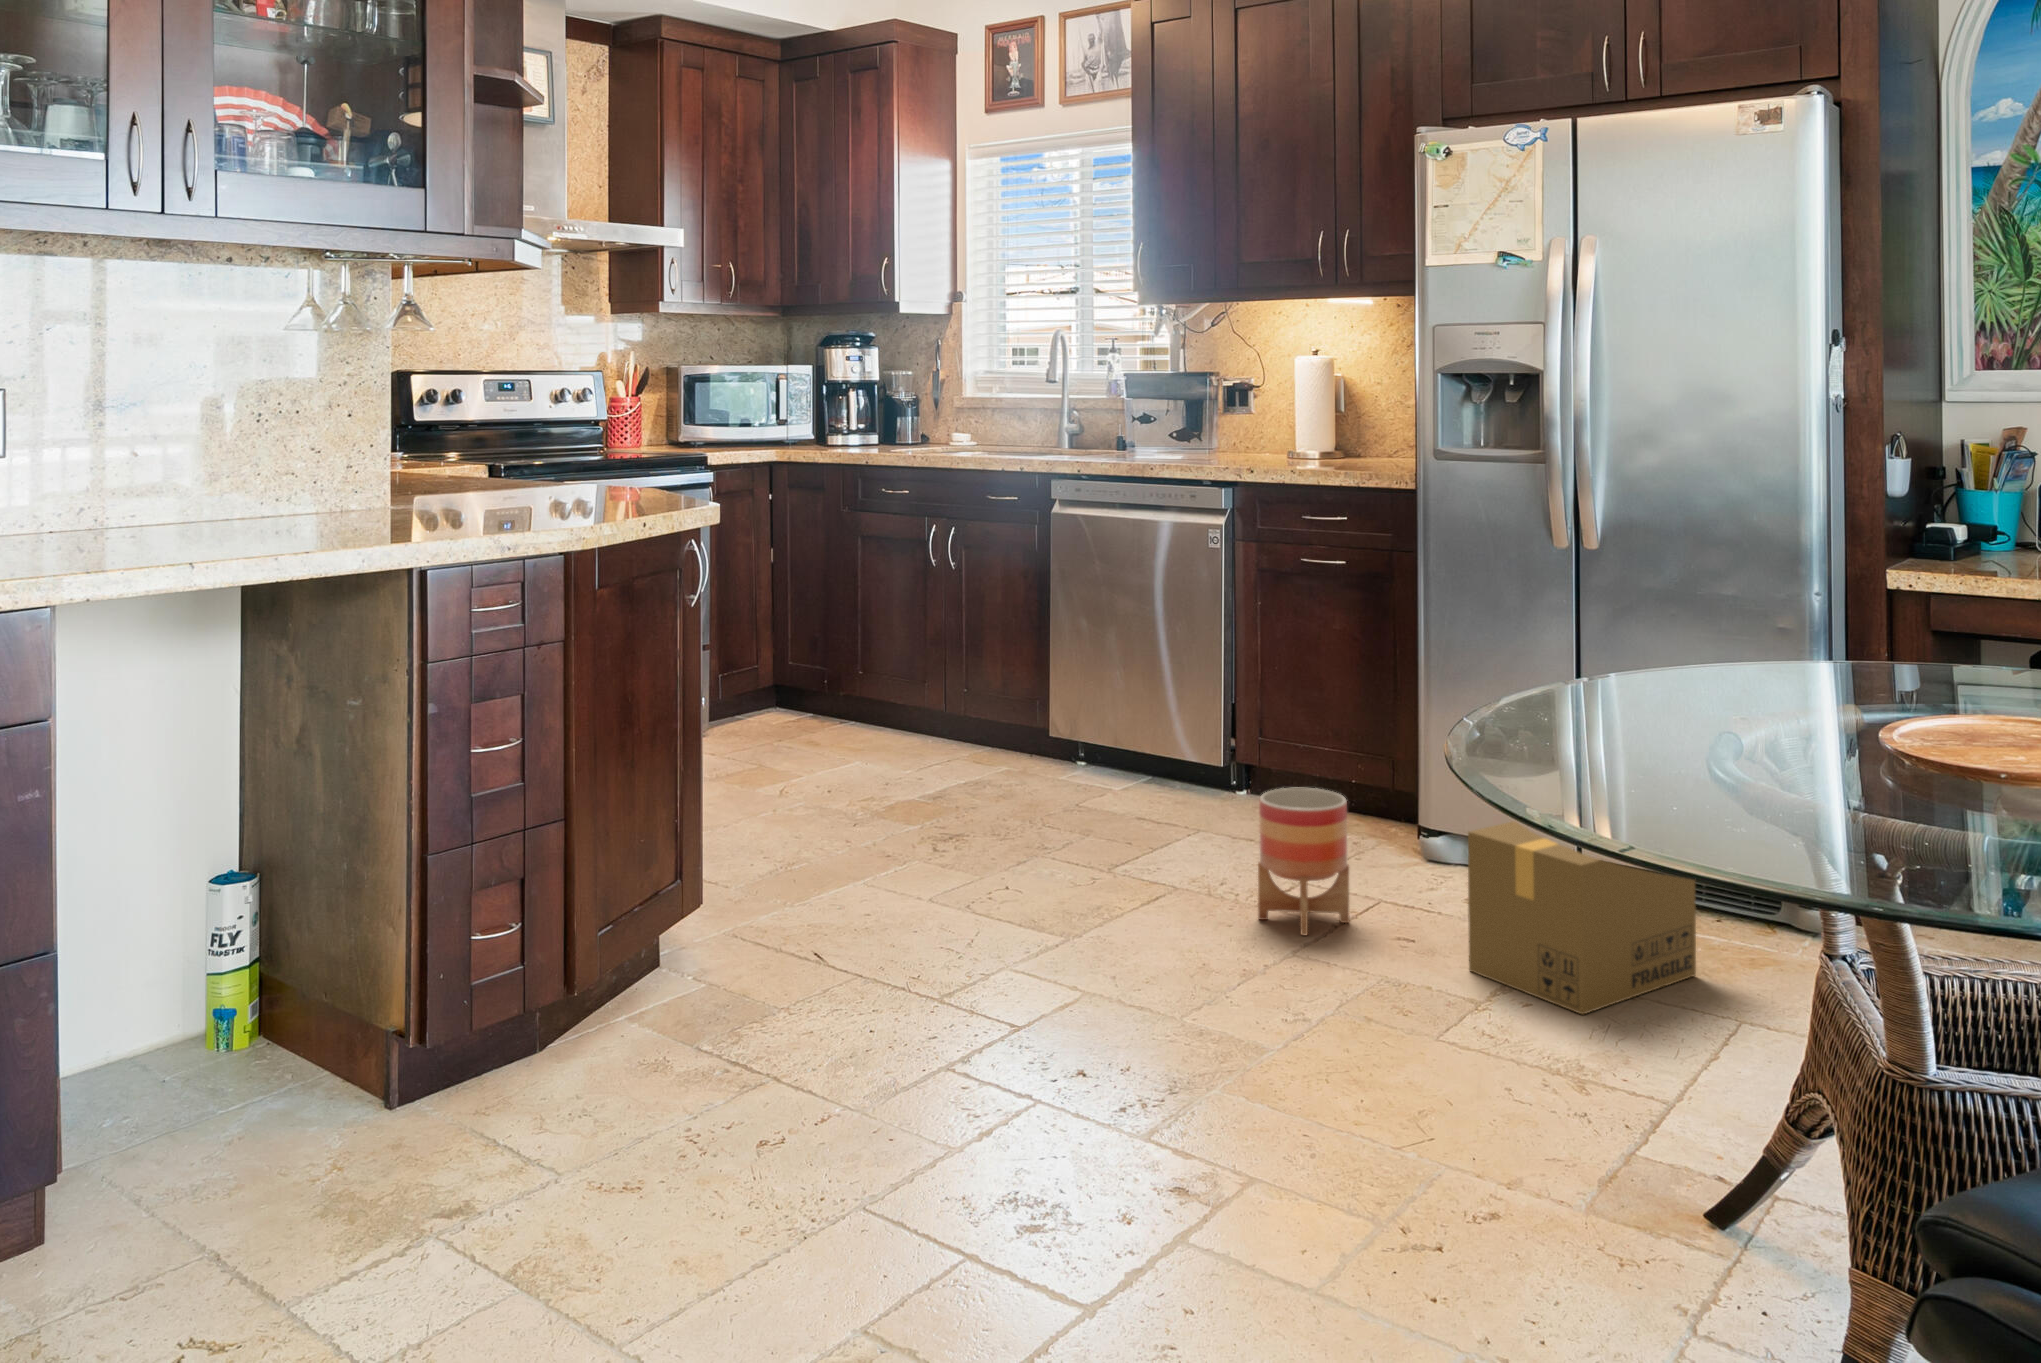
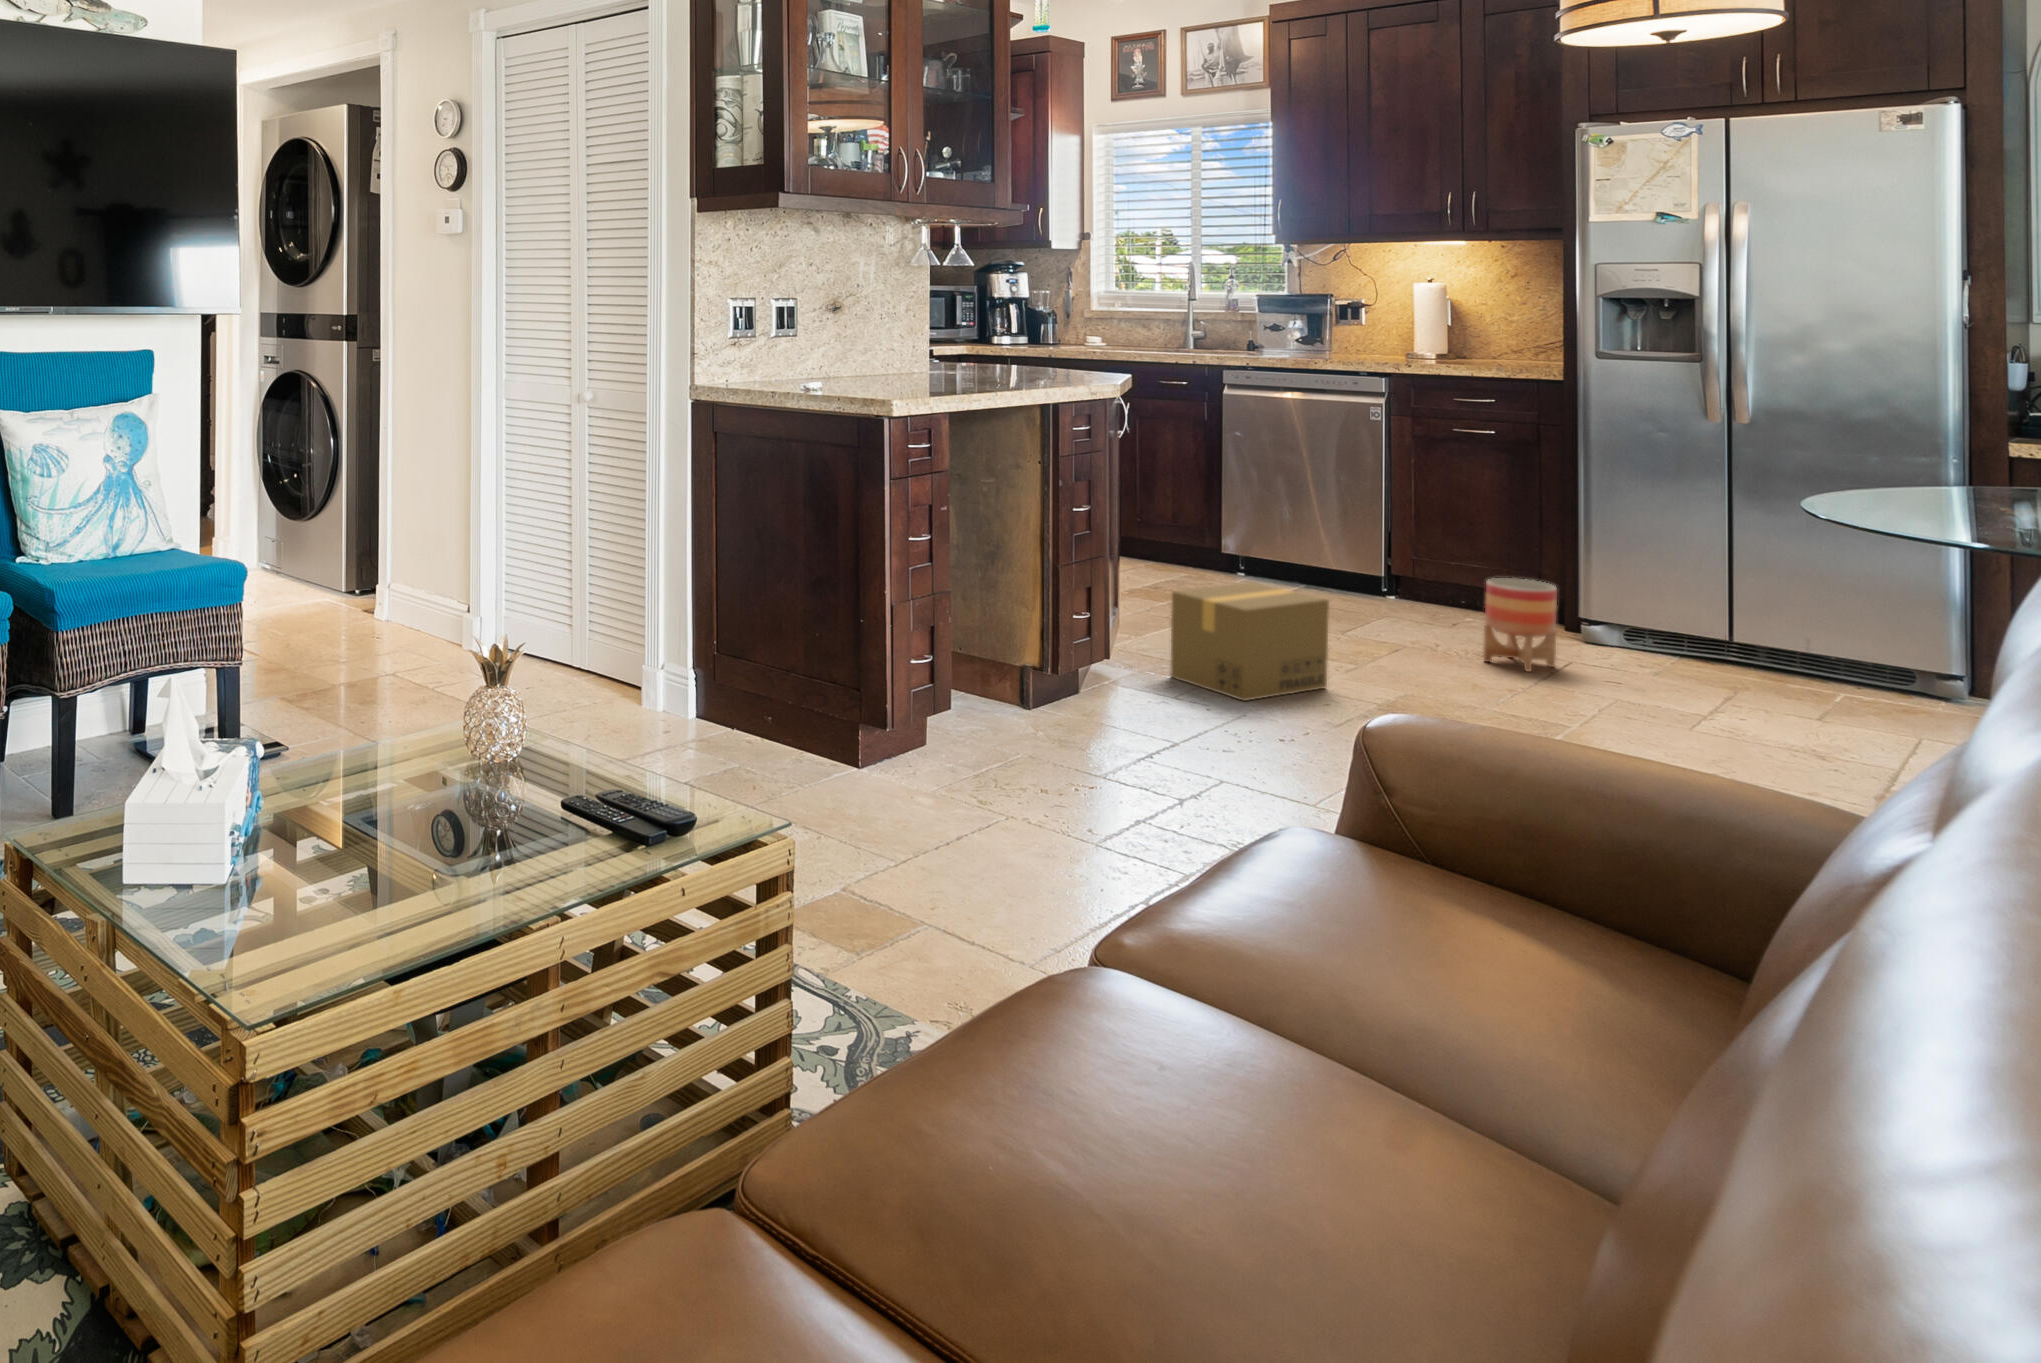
cardboard box: present [1468,821,1696,1015] -> present [1170,582,1329,701]

